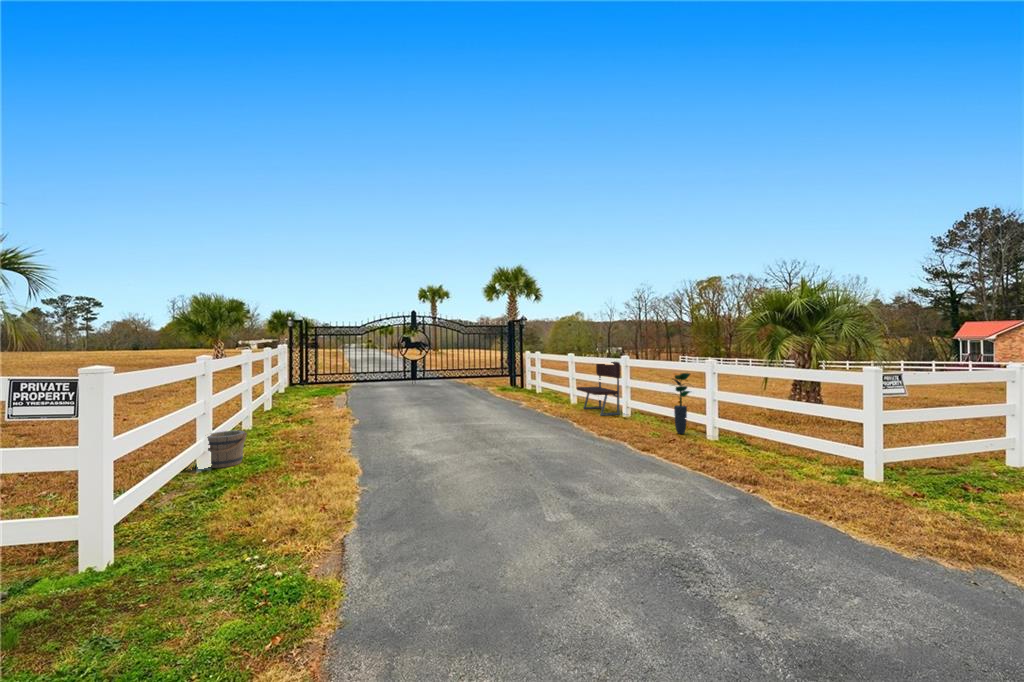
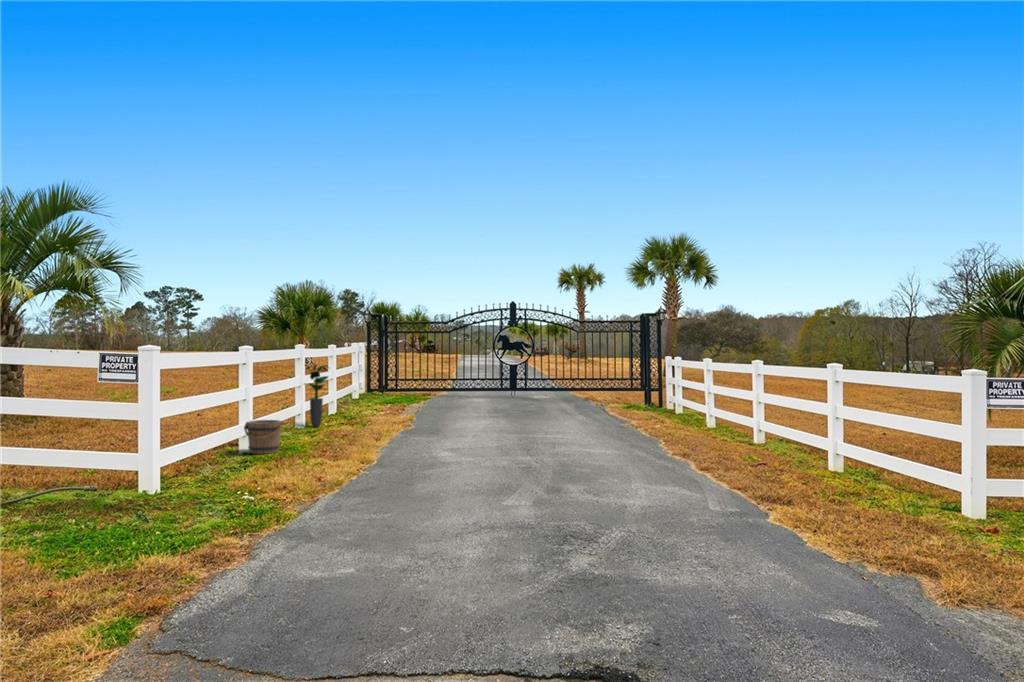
bench: present [577,362,620,416] -> none [702,365,757,442]
potted plant: present [673,373,690,434] -> present [304,366,328,427]

